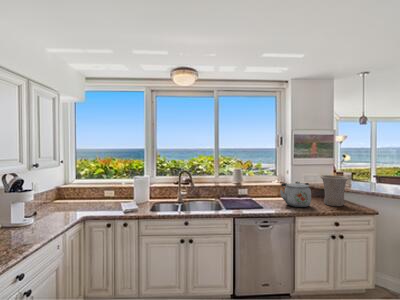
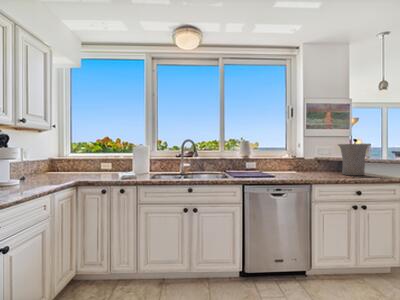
kettle: present [280,181,311,207] -> none [293,149,328,176]

